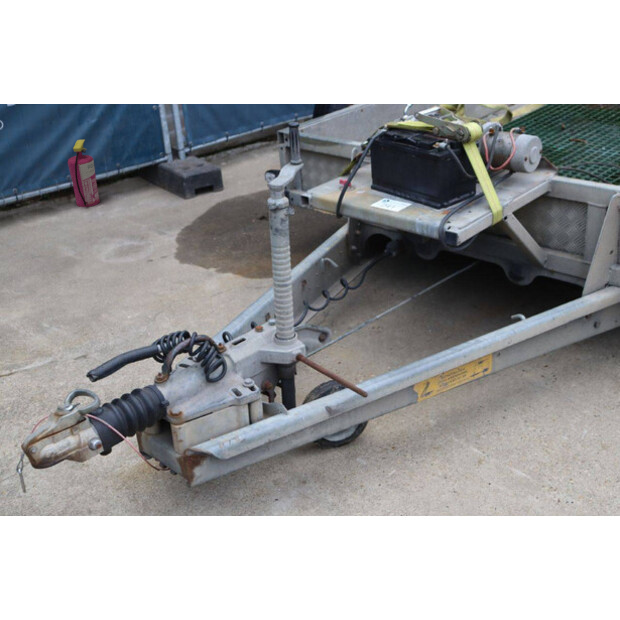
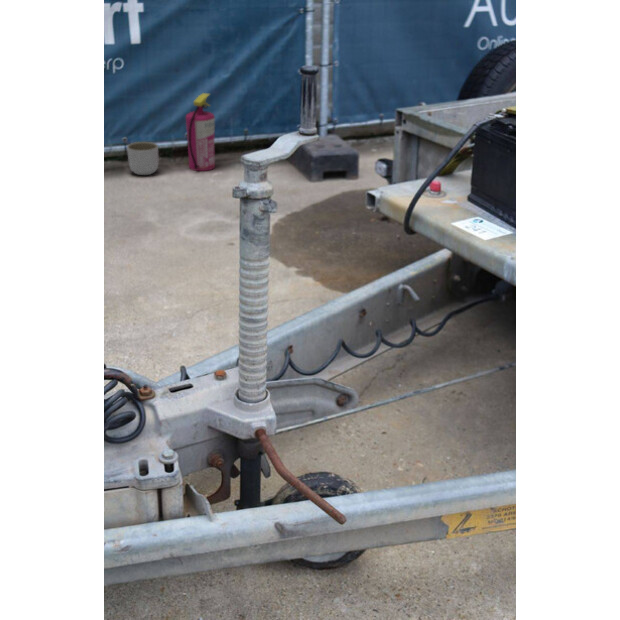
planter: none [23,189,52,219] -> present [127,142,158,175]

